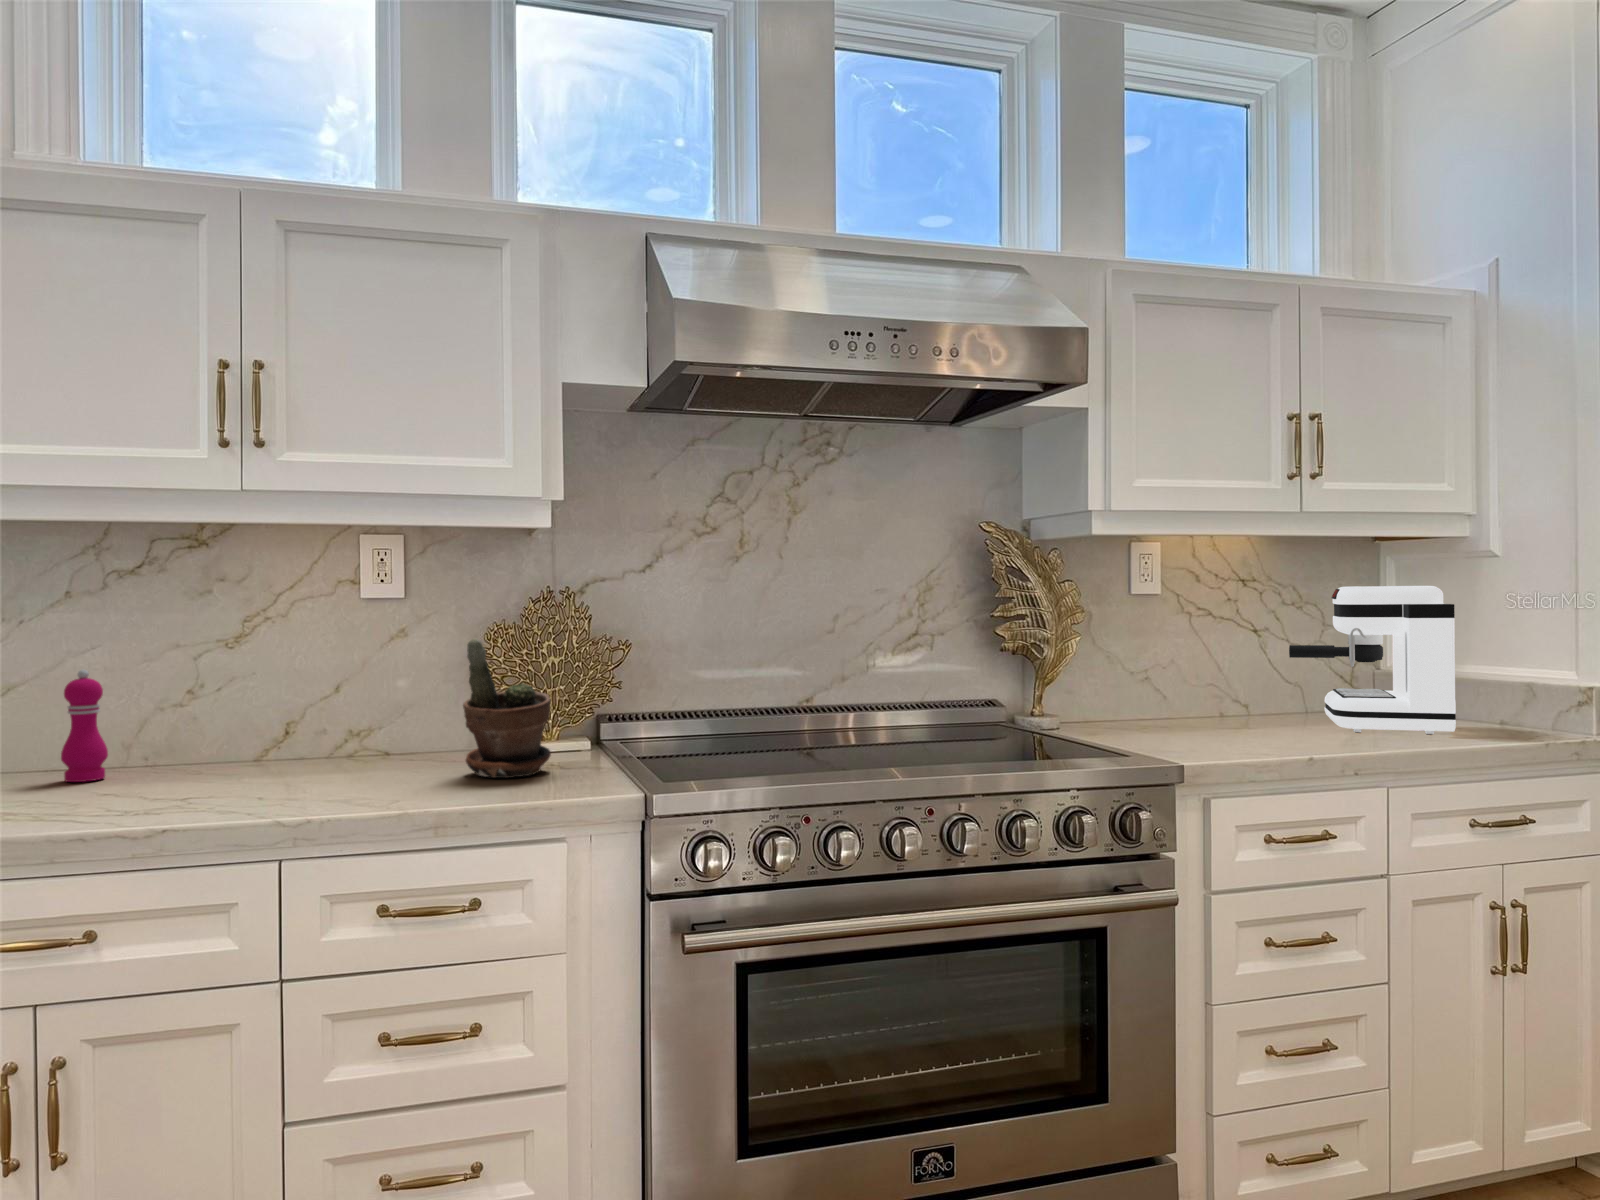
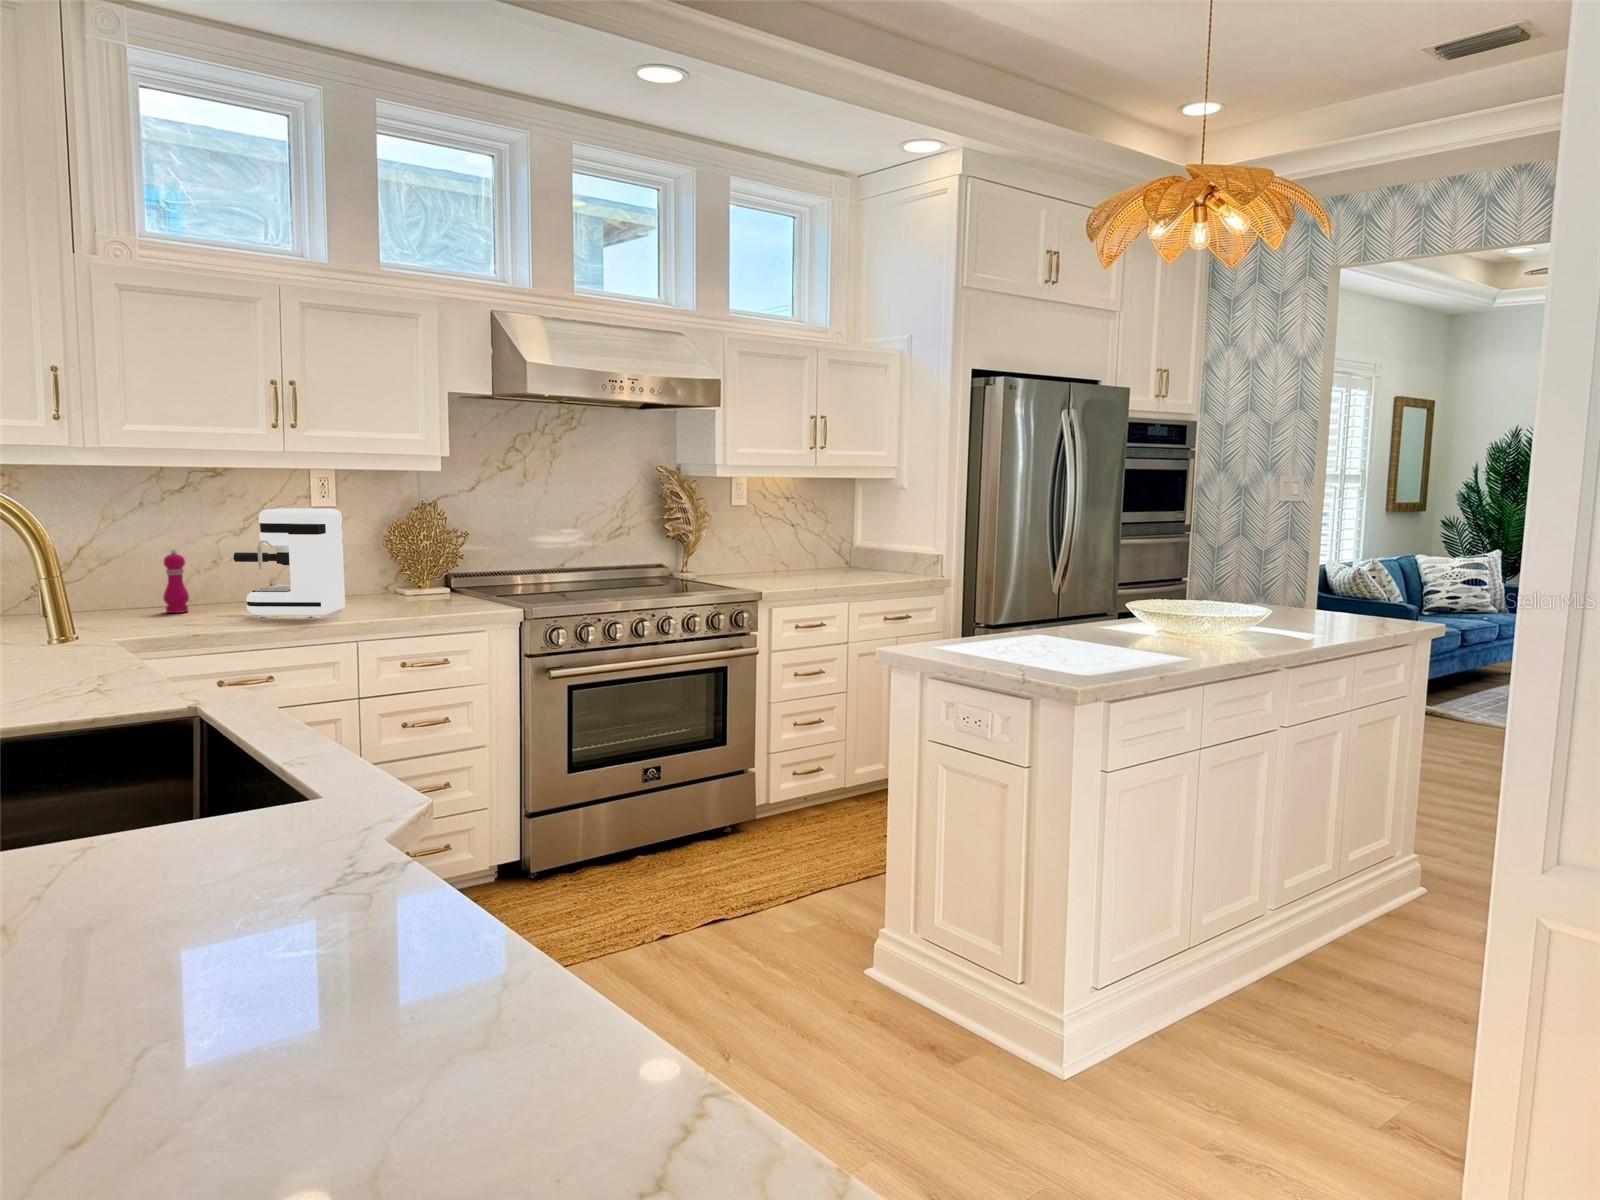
coffee maker: present [1289,586,1456,734] -> present [234,508,345,617]
potted plant: present [463,638,551,778] -> none [405,531,452,604]

